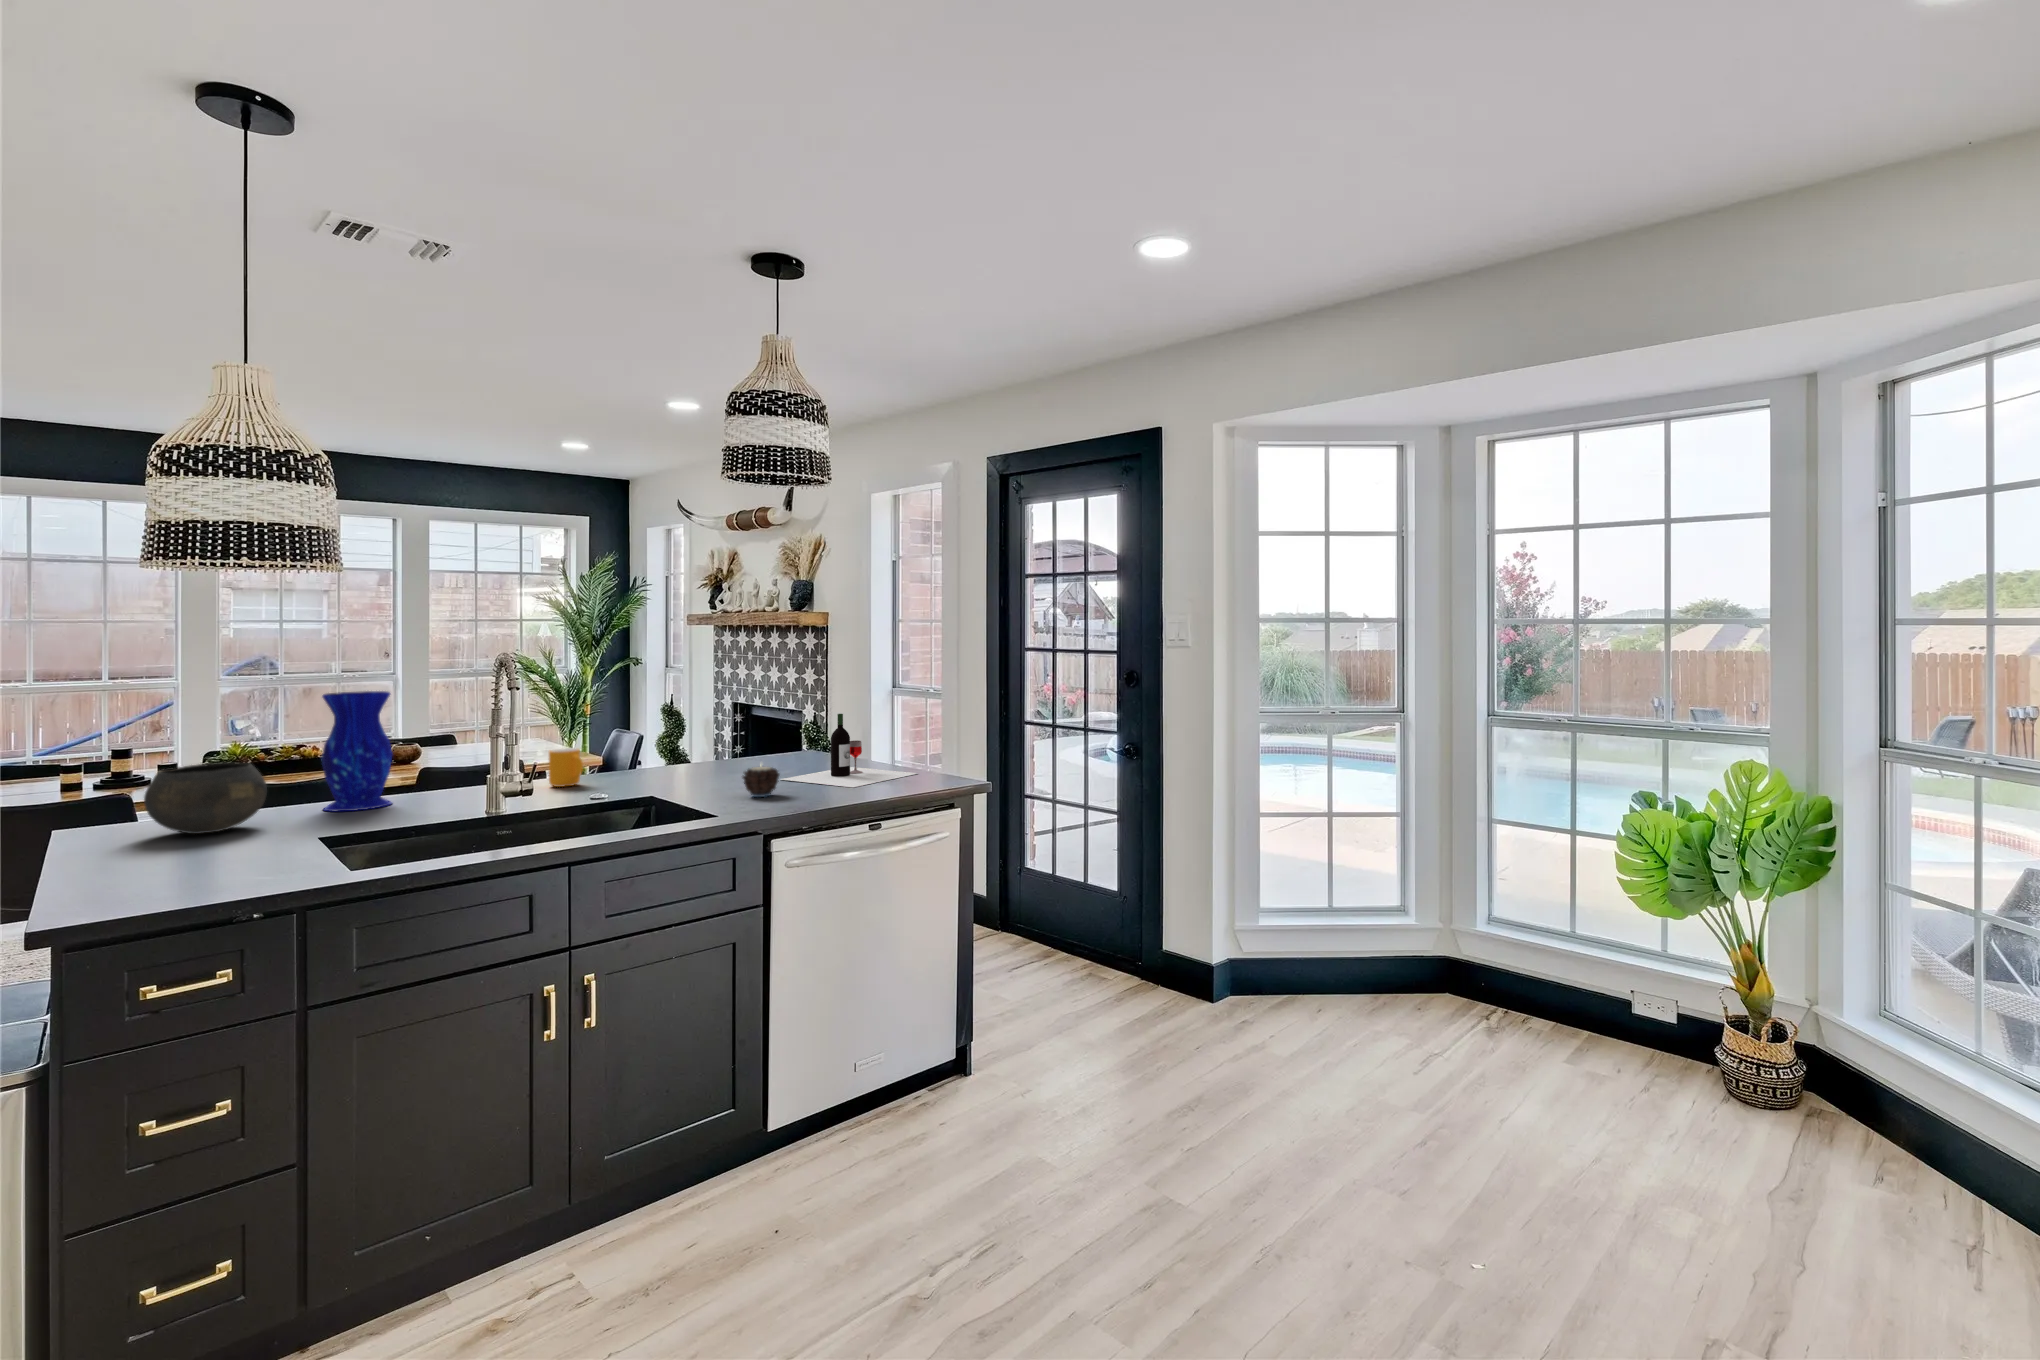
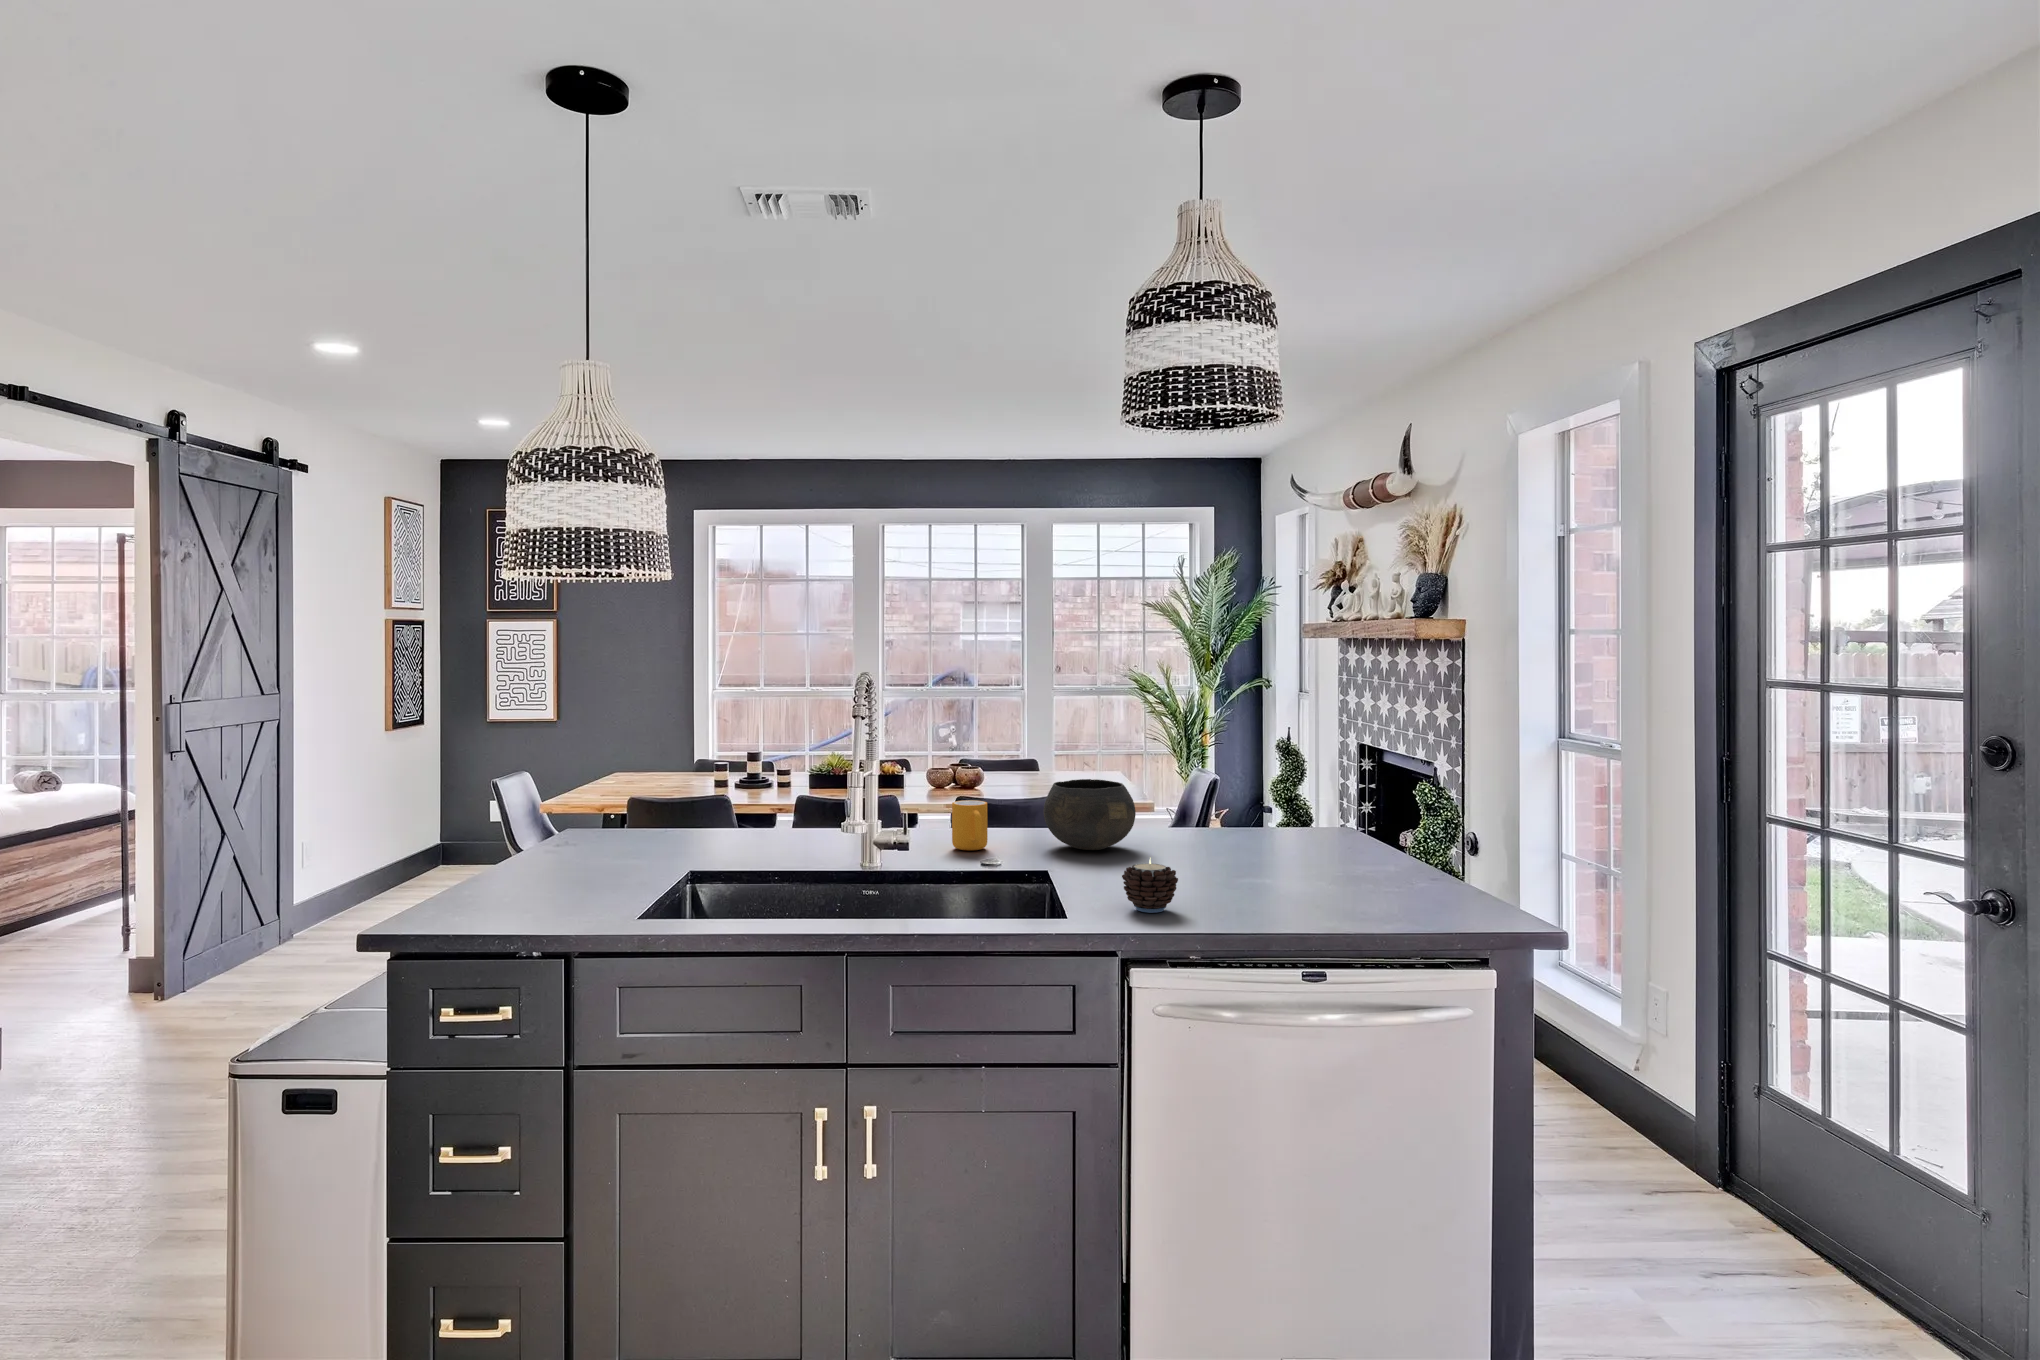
vase: present [322,691,393,811] -> none [730,716,794,851]
wine bottle: present [782,714,917,787] -> none [1219,788,1450,919]
bowl: present [144,763,267,834] -> present [1044,779,1136,850]

